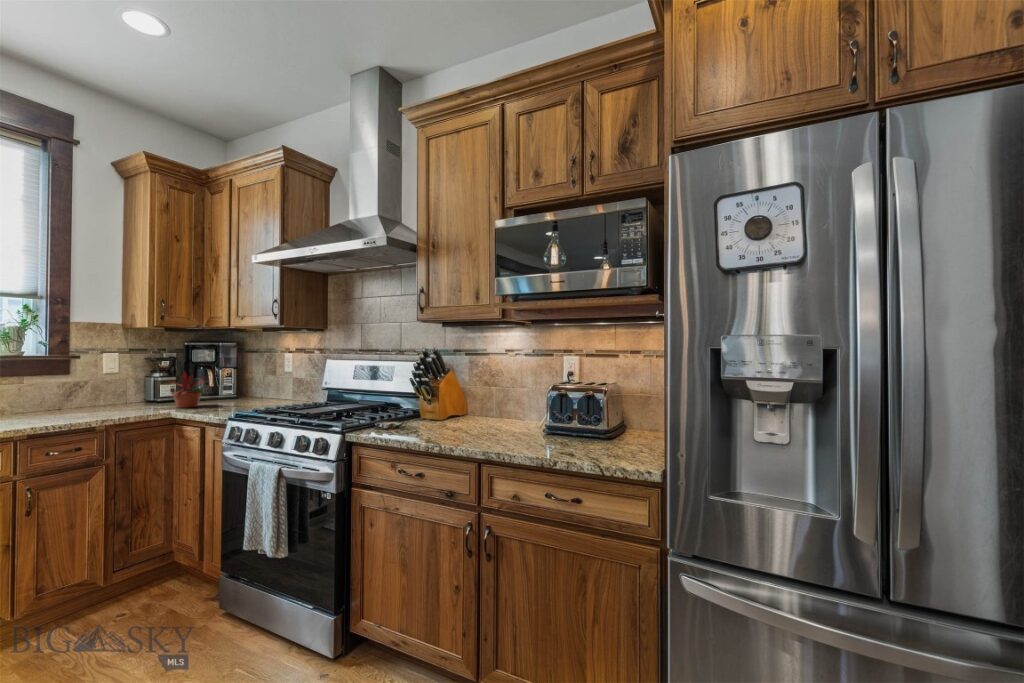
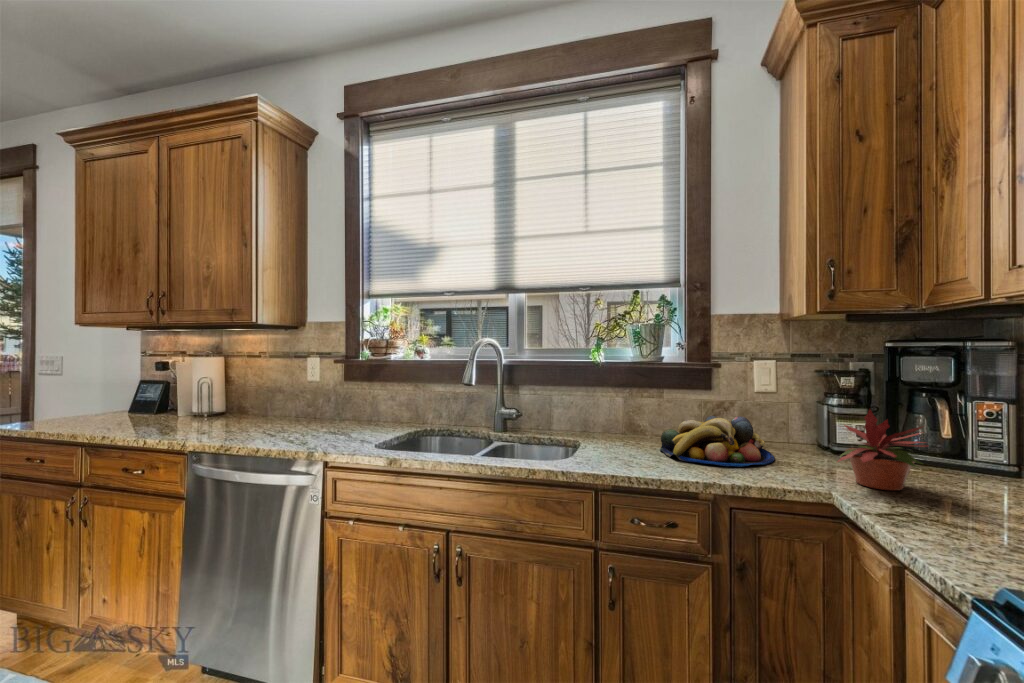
fruit bowl: none [41,387,129,417] -> present [660,416,775,467]

